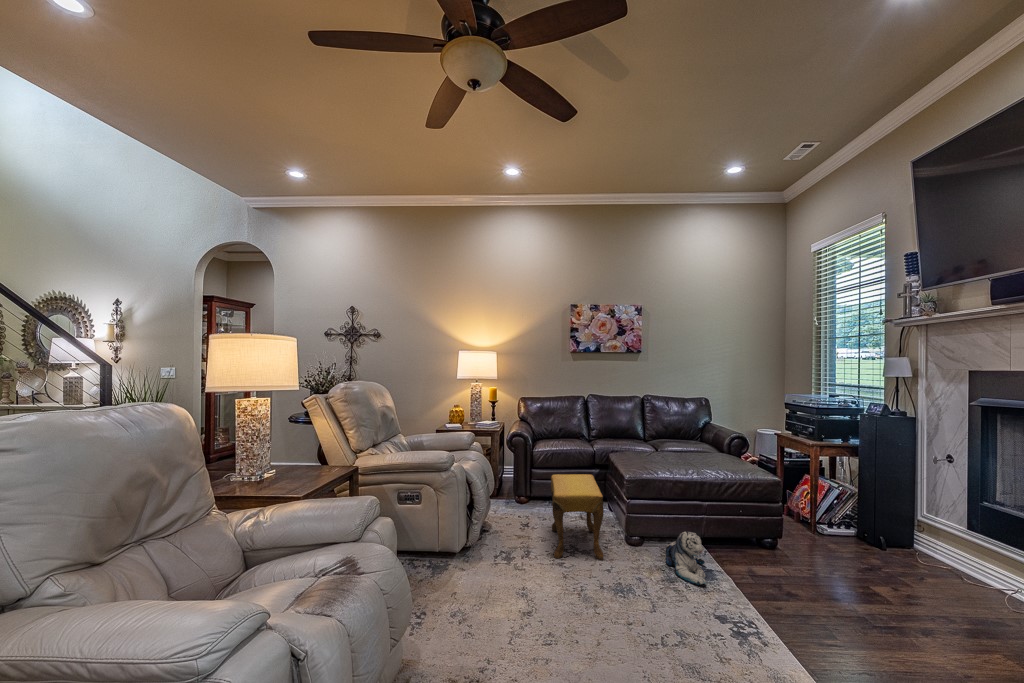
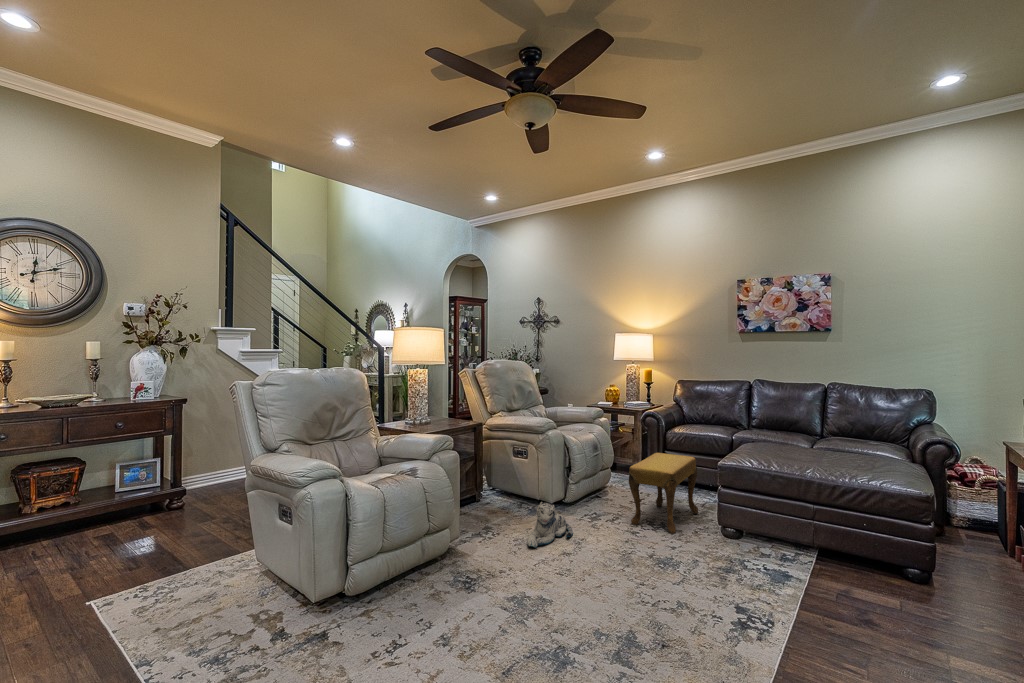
plush toy: present [666,532,706,585] -> present [527,502,573,548]

